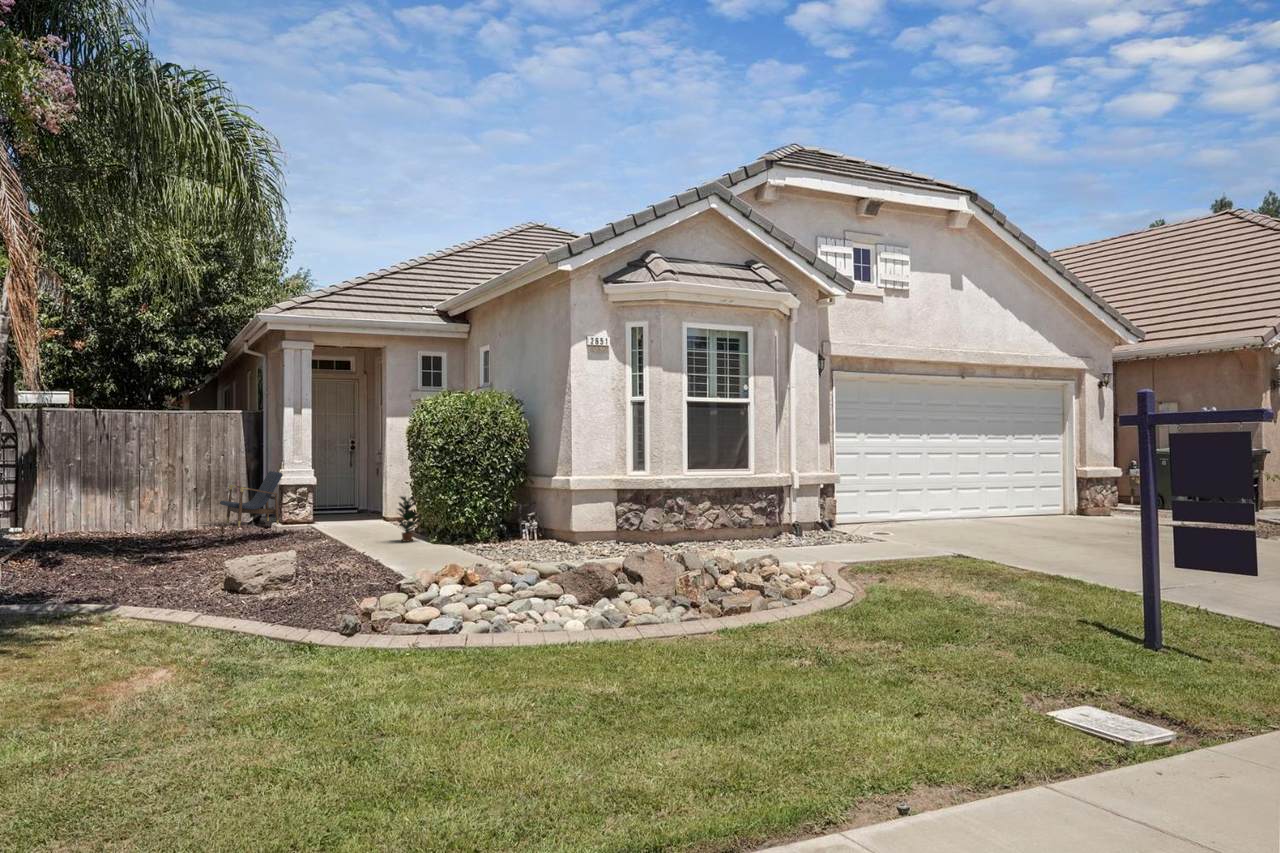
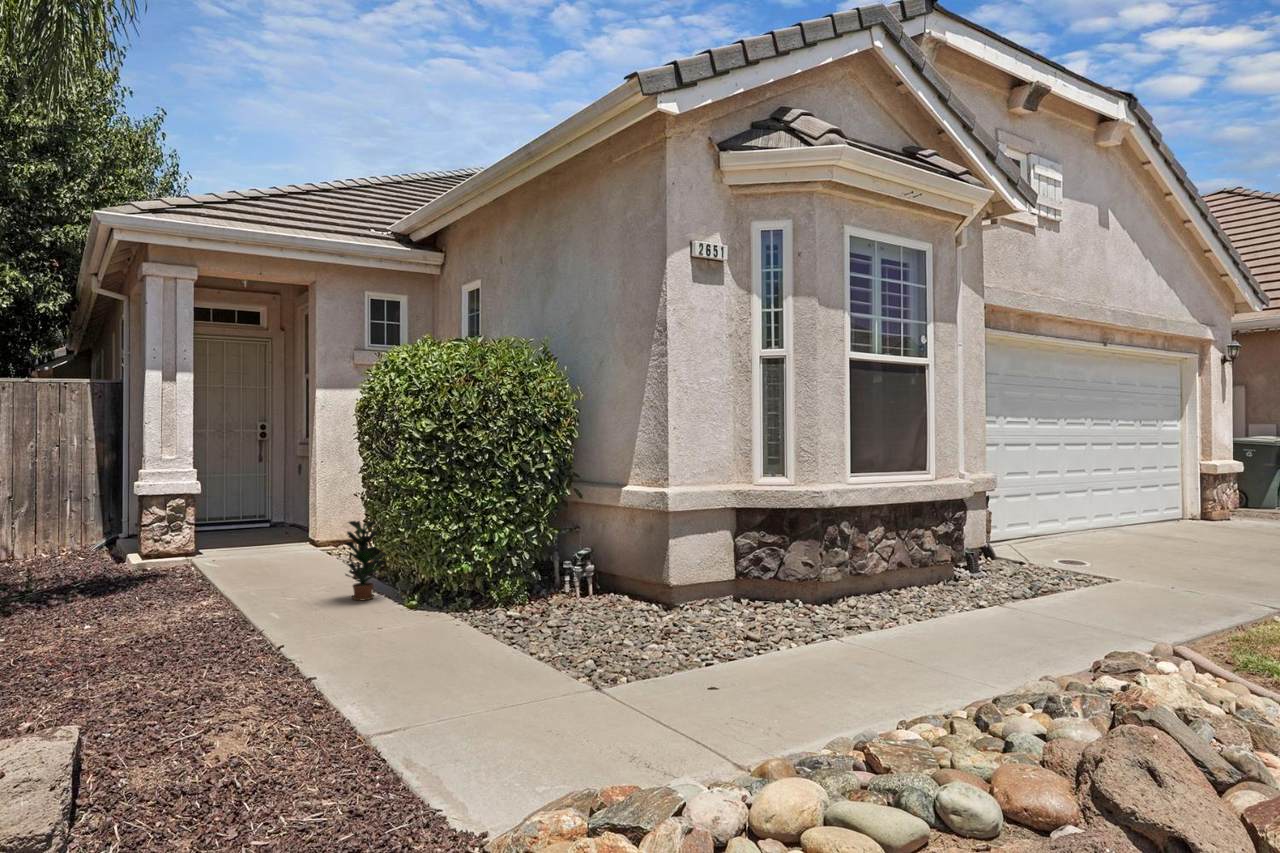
lounge chair: present [220,471,282,527] -> none [34,473,143,567]

